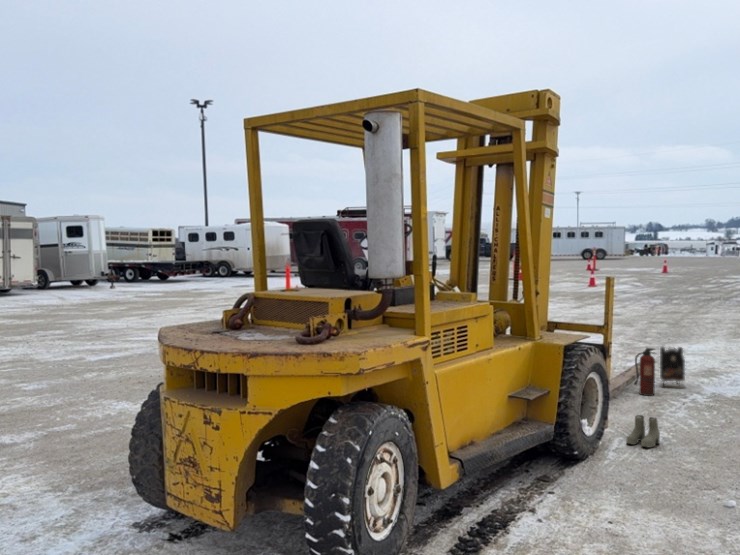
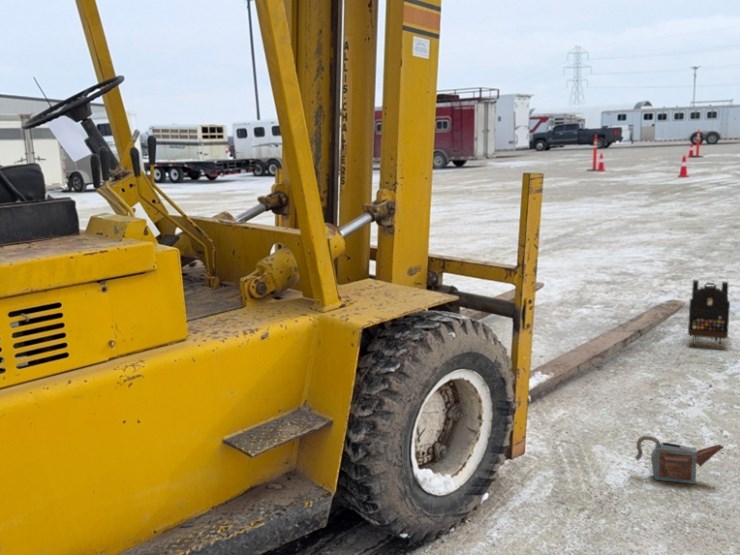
fire extinguisher: present [634,348,655,396] -> none [637,287,675,365]
watering can: none [665,414,709,438] -> present [635,435,723,484]
boots: present [627,415,660,447] -> none [547,440,615,510]

